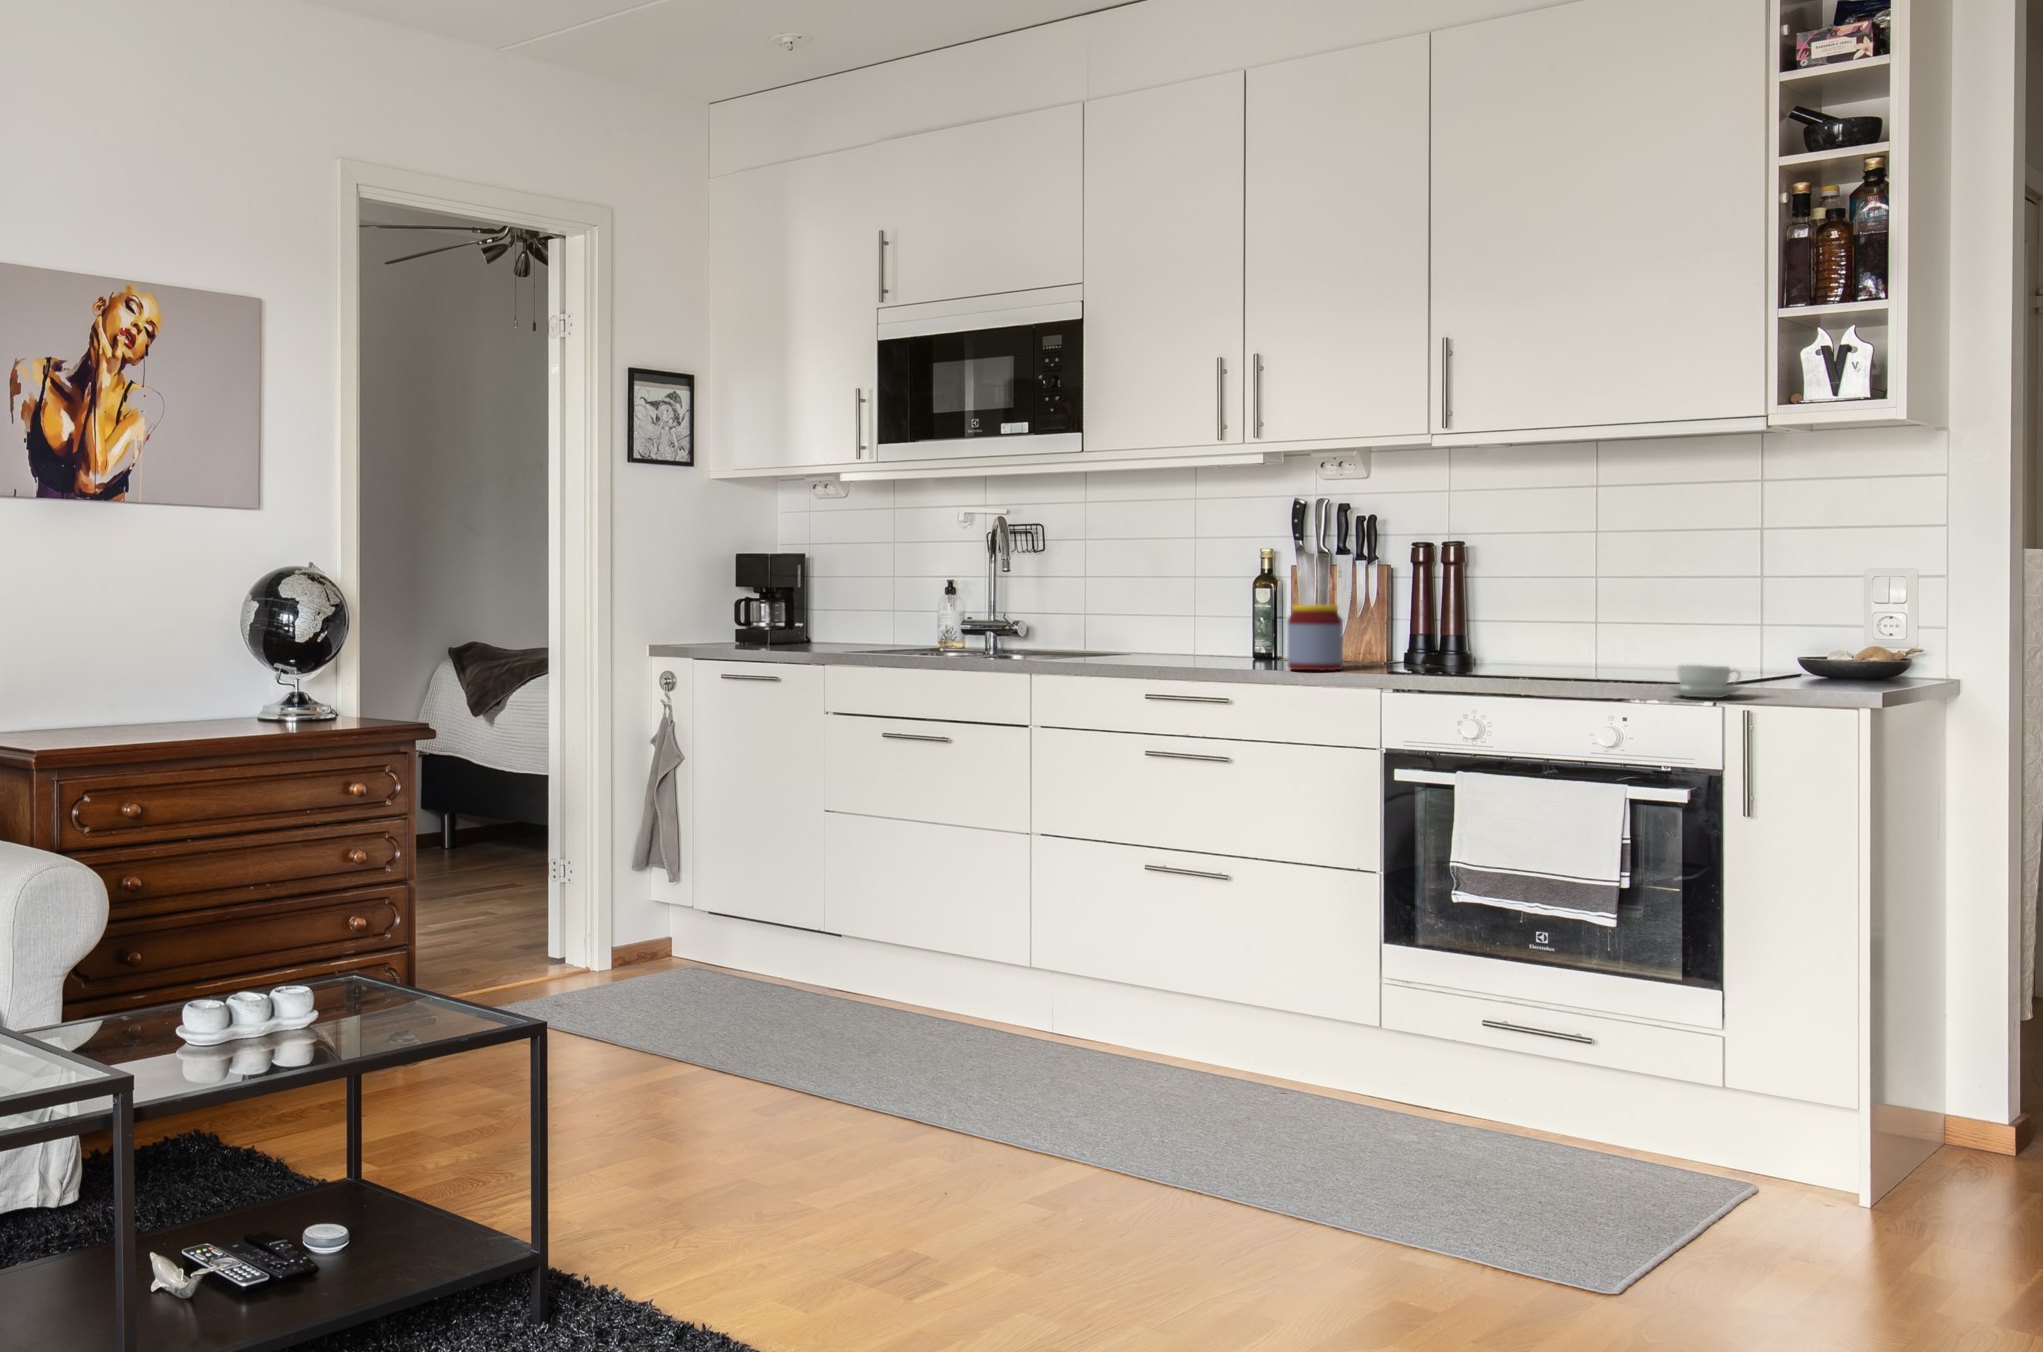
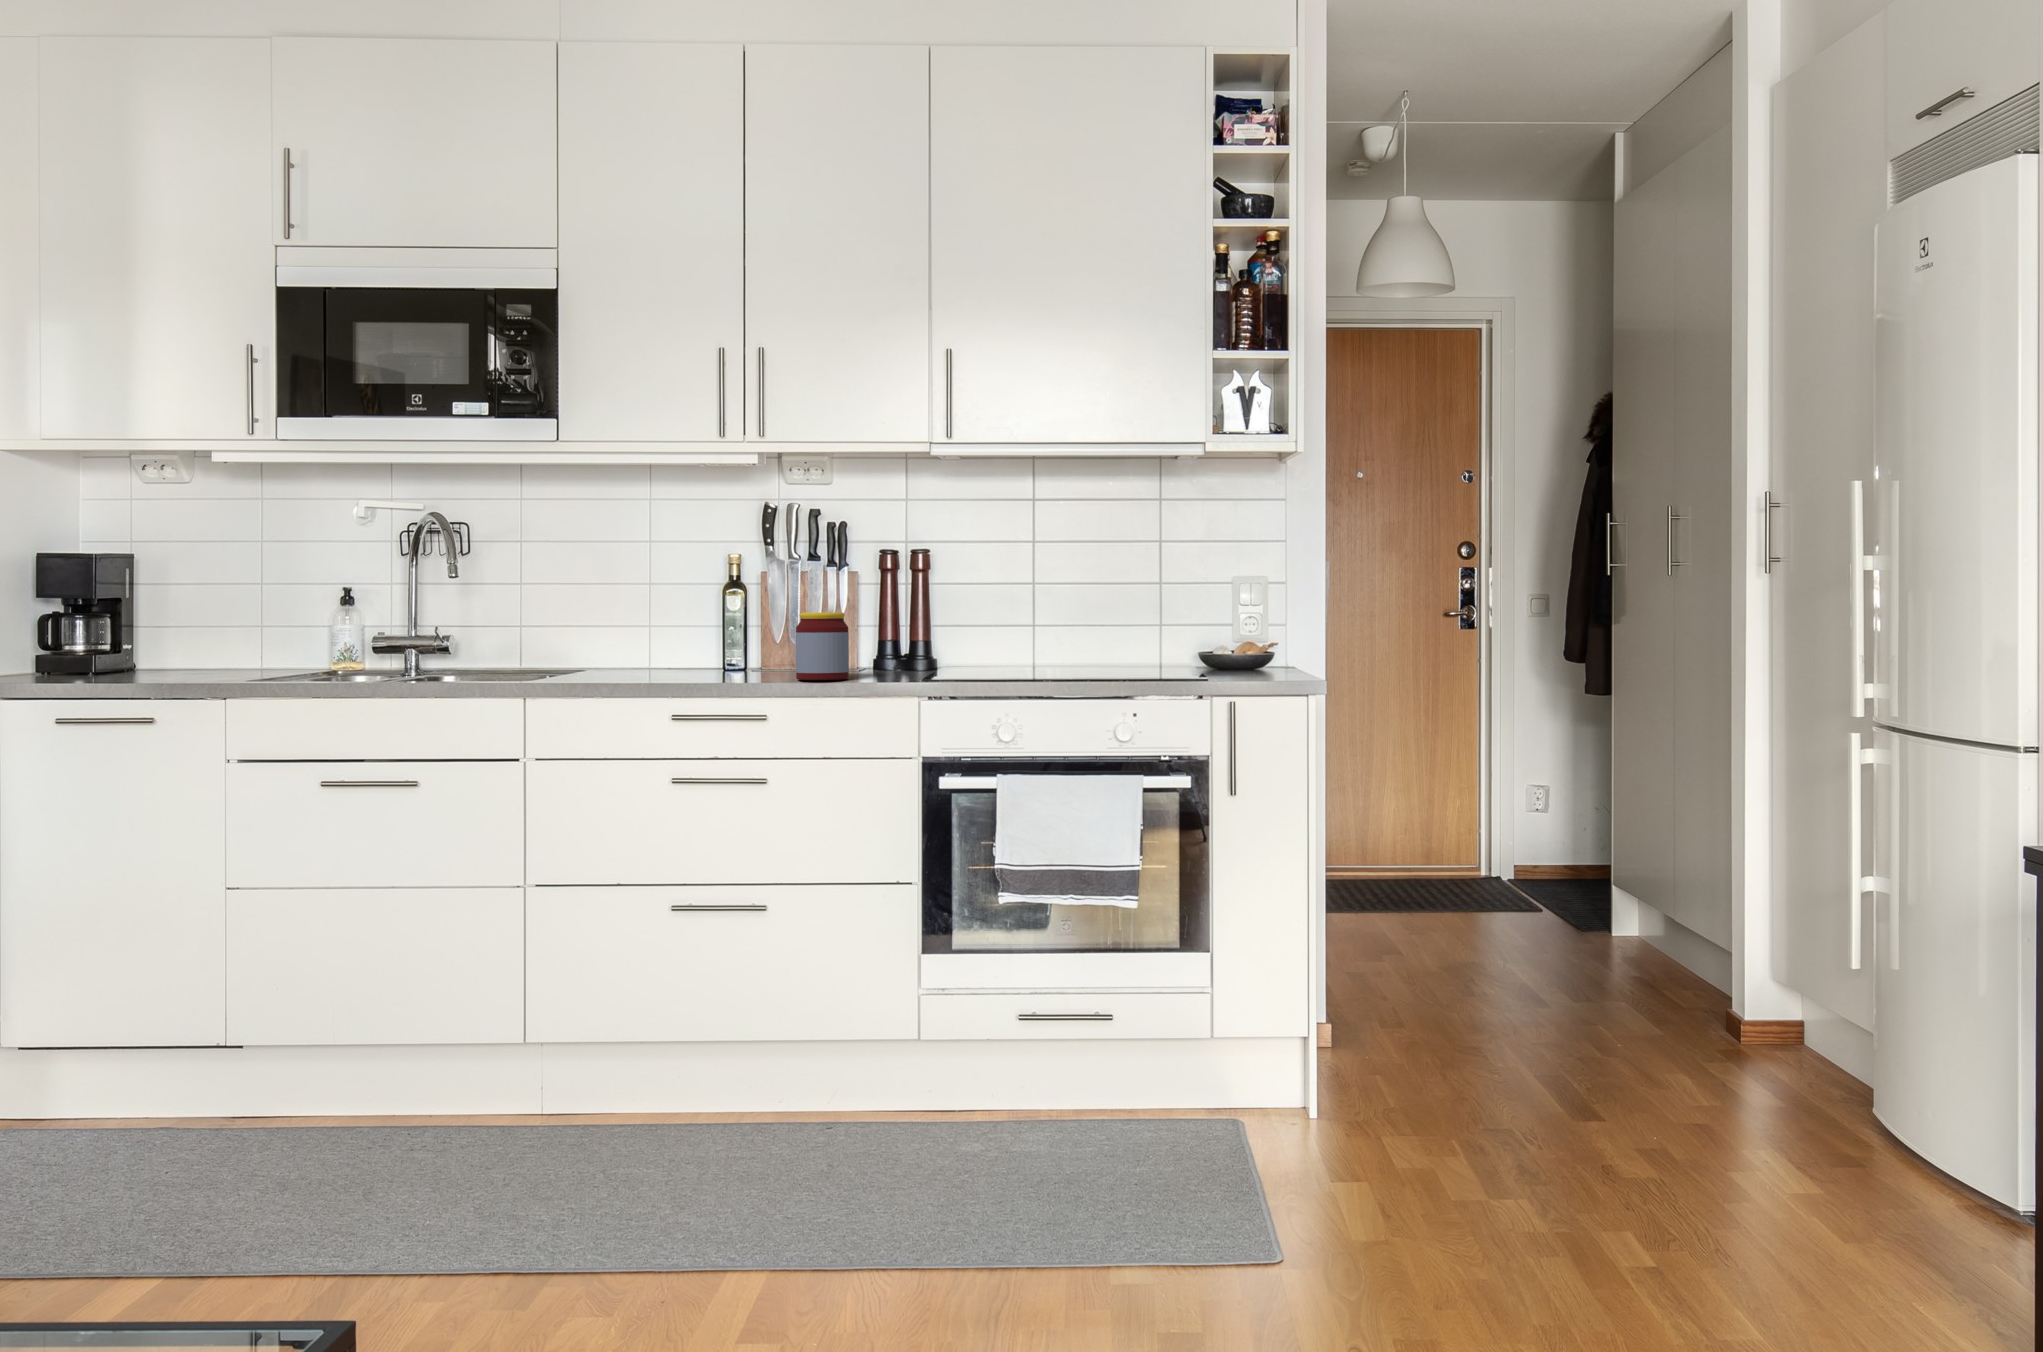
coffee cup: present [1665,665,1744,698] -> none [1173,661,1234,689]

